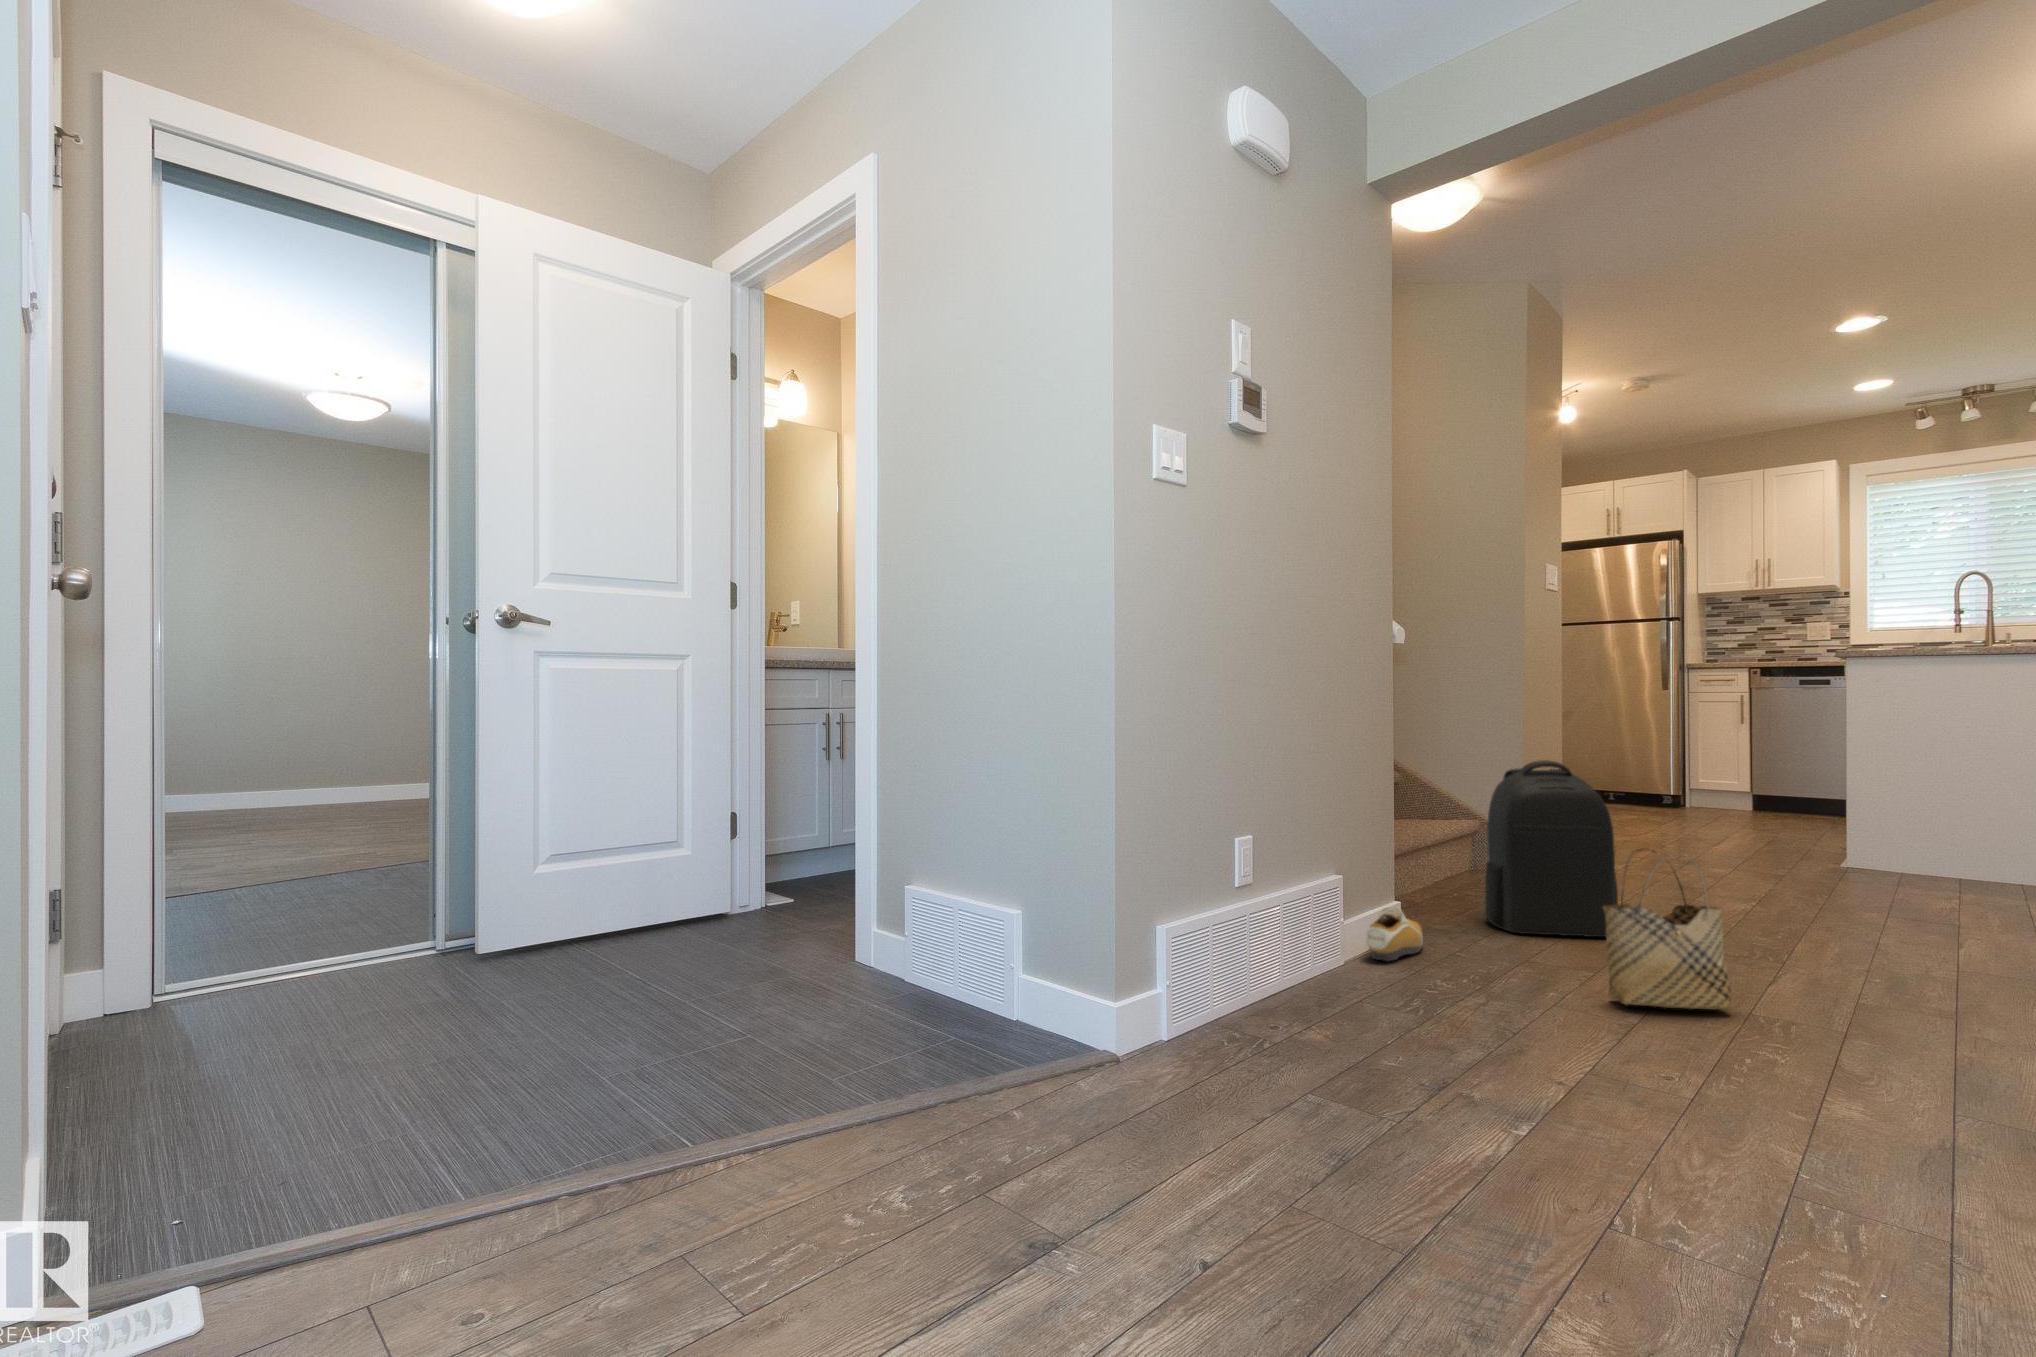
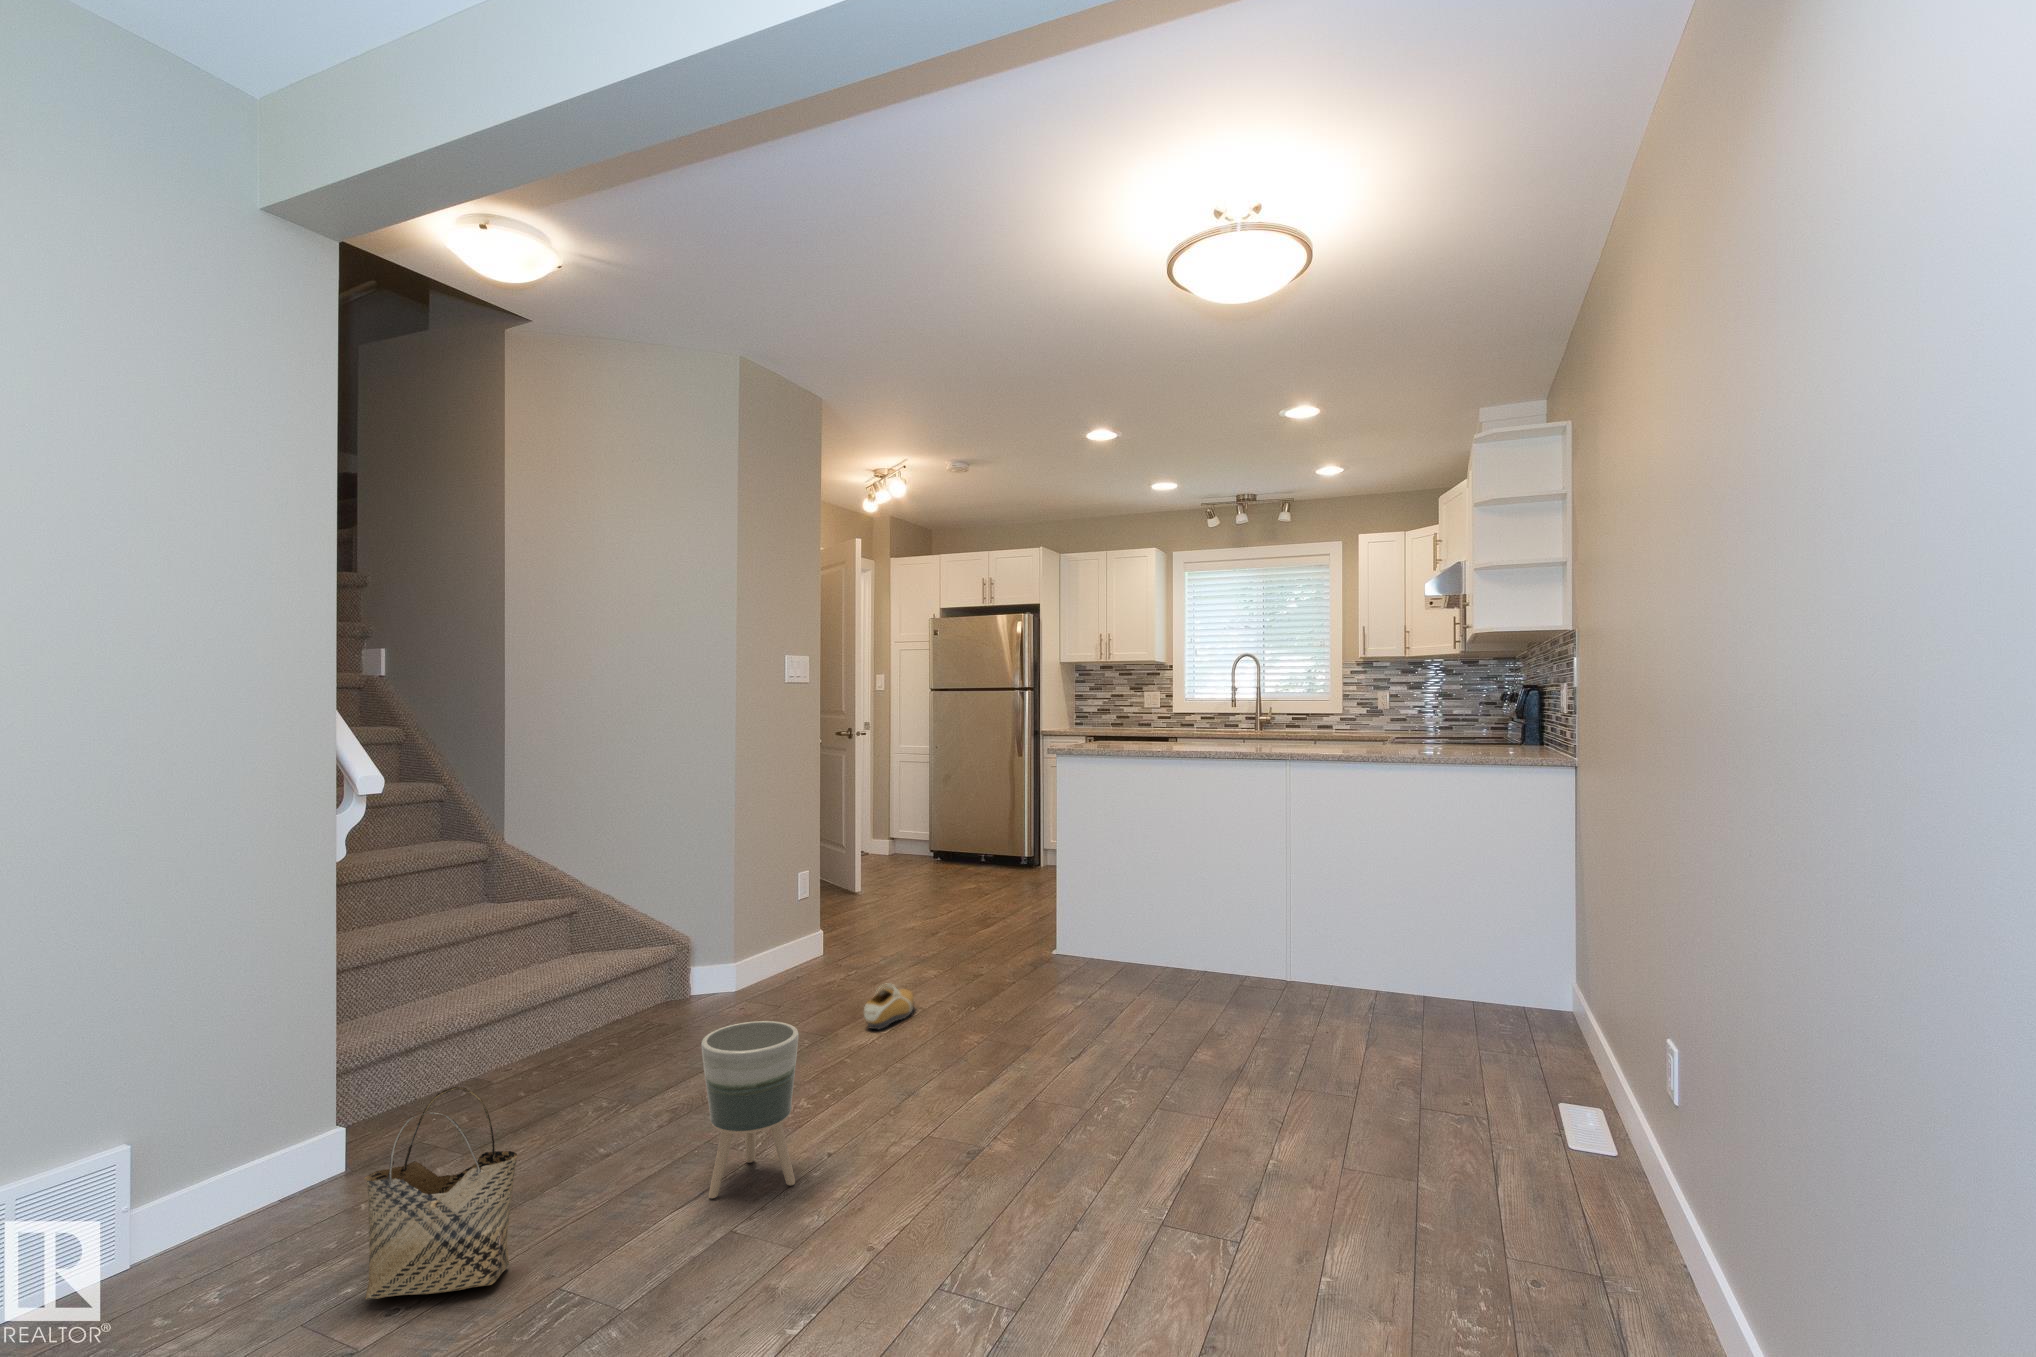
backpack: present [1485,760,1618,937] -> none [492,926,639,1137]
planter: none [1793,839,1911,987] -> present [701,1021,799,1198]
shoe: present [1366,907,1423,961] -> present [864,983,914,1029]

